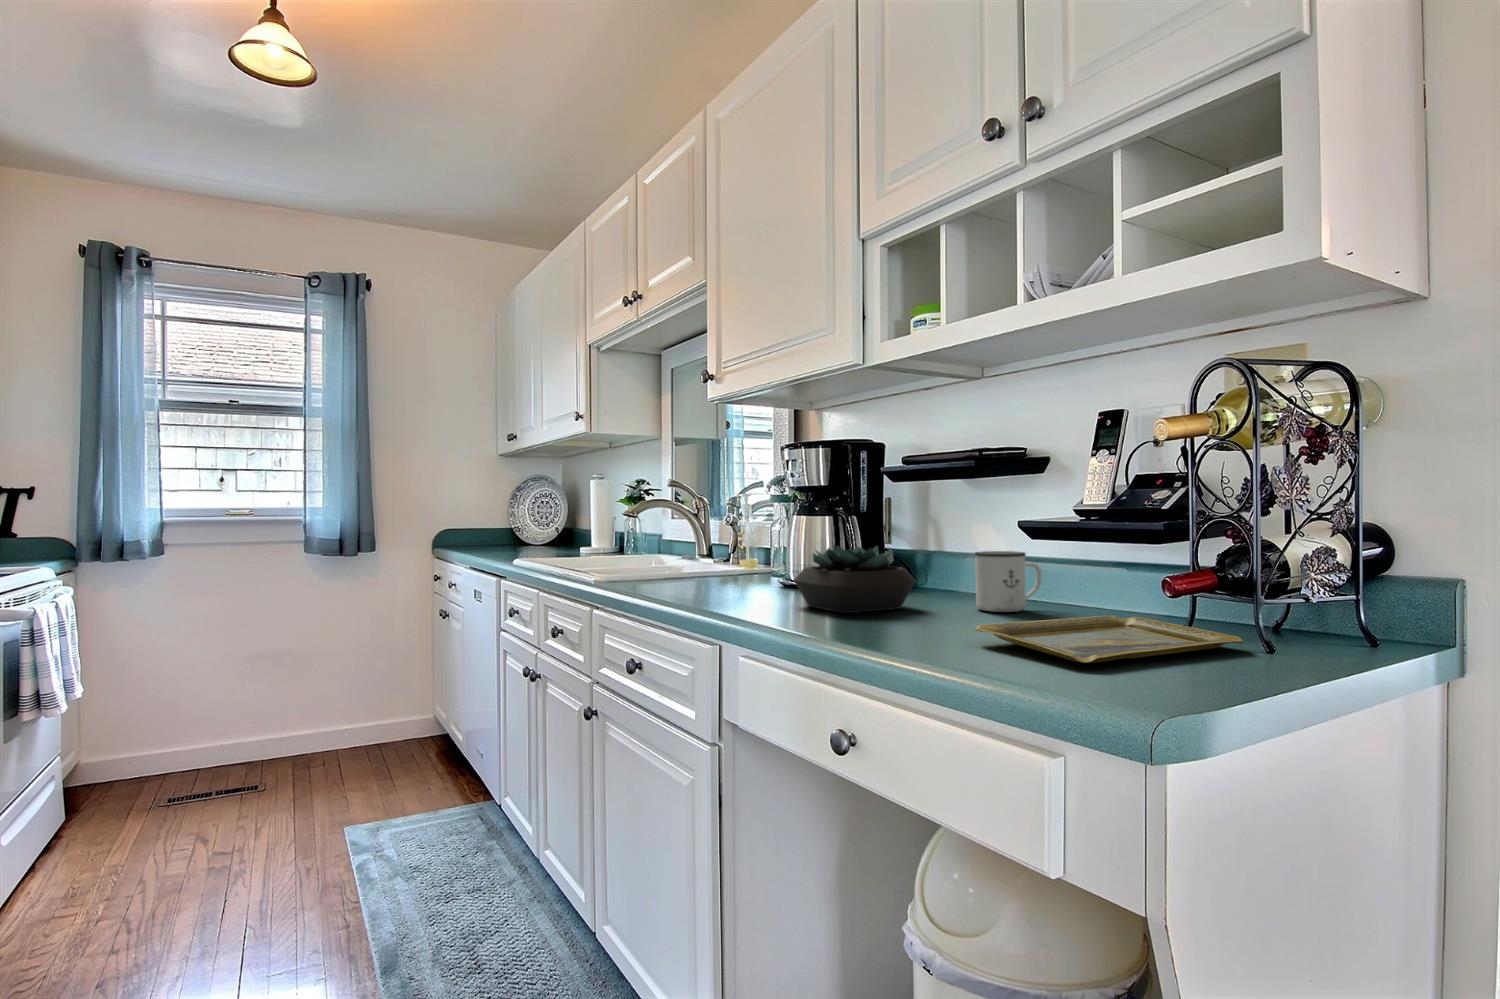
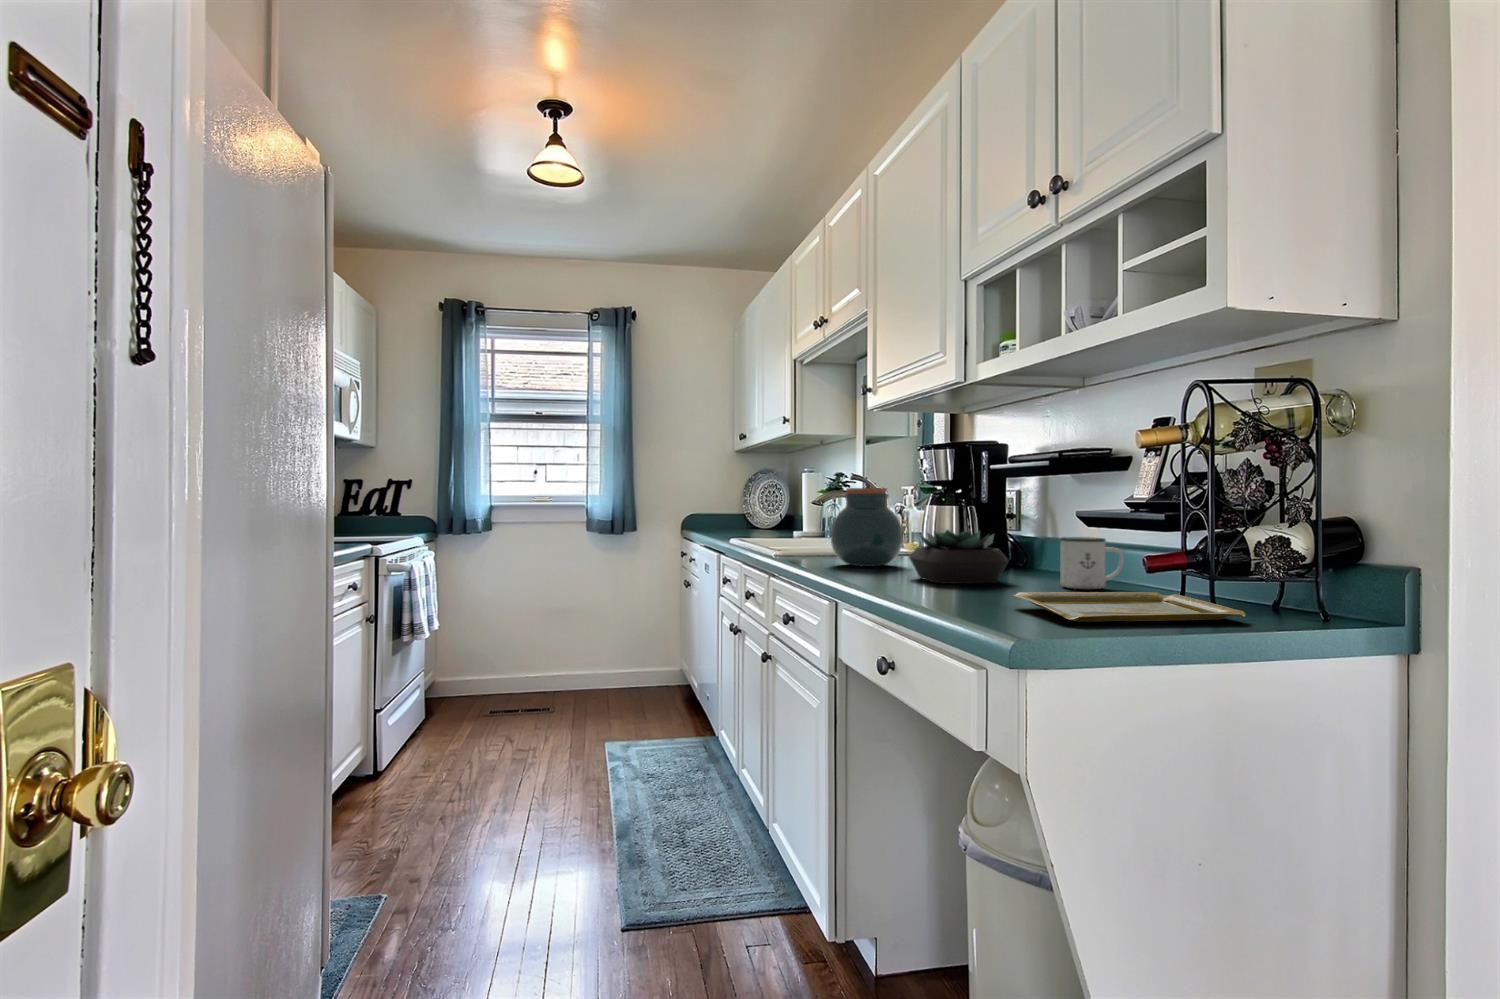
jar: none [679,496,765,592] -> present [831,488,903,566]

